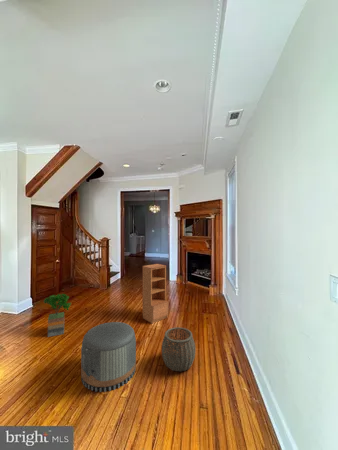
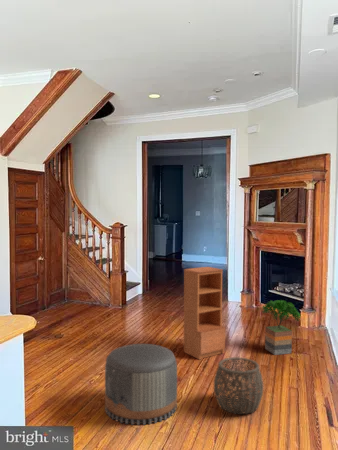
potted tree: present [44,294,71,337] -> present [262,300,301,355]

